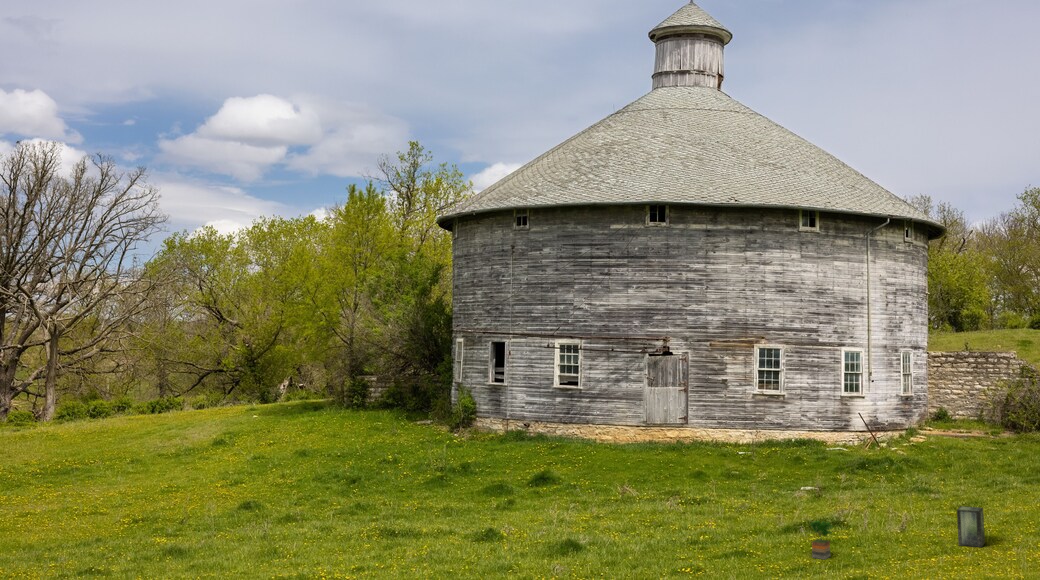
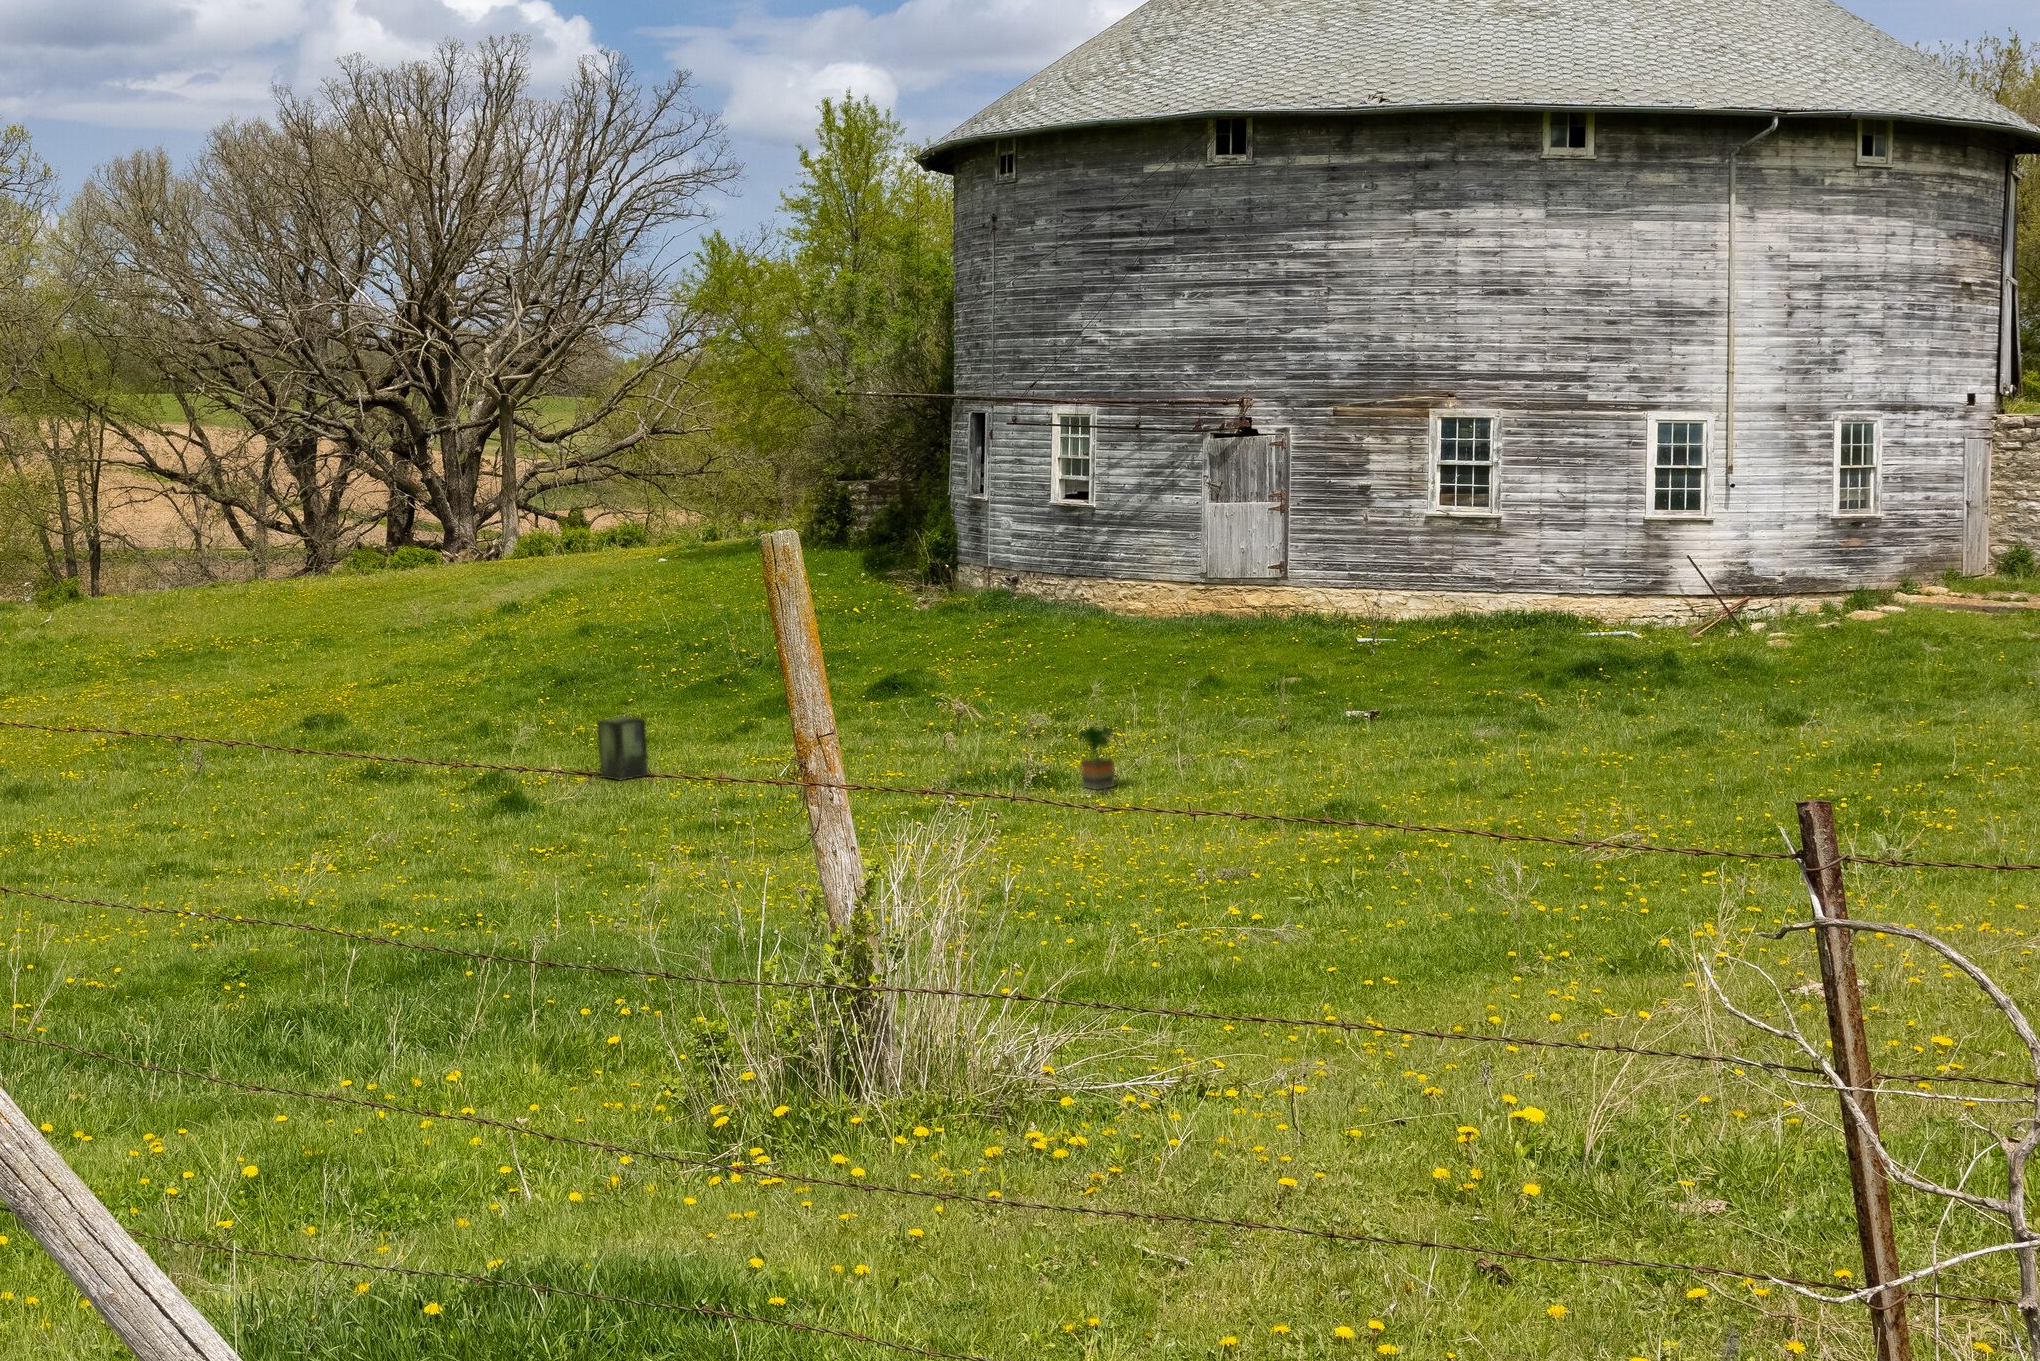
storage box: present [957,506,985,547] -> present [597,717,649,781]

